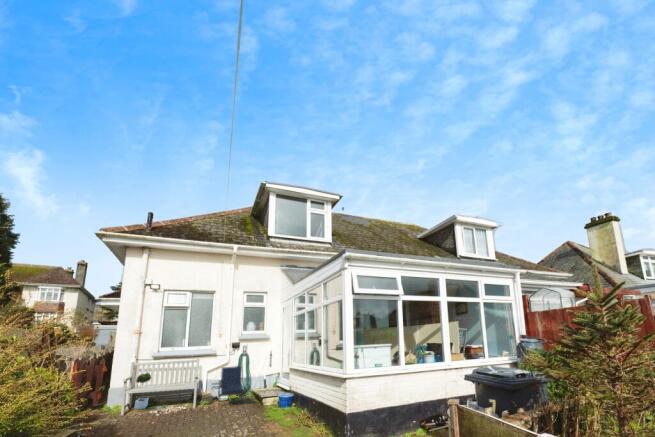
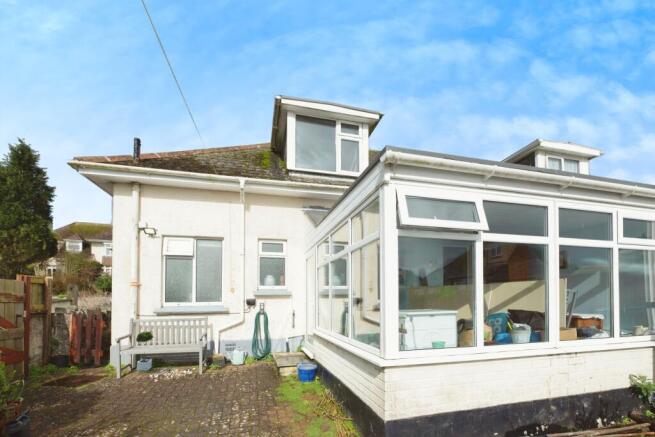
lounge chair: present [218,366,246,402] -> none [232,326,264,370]

